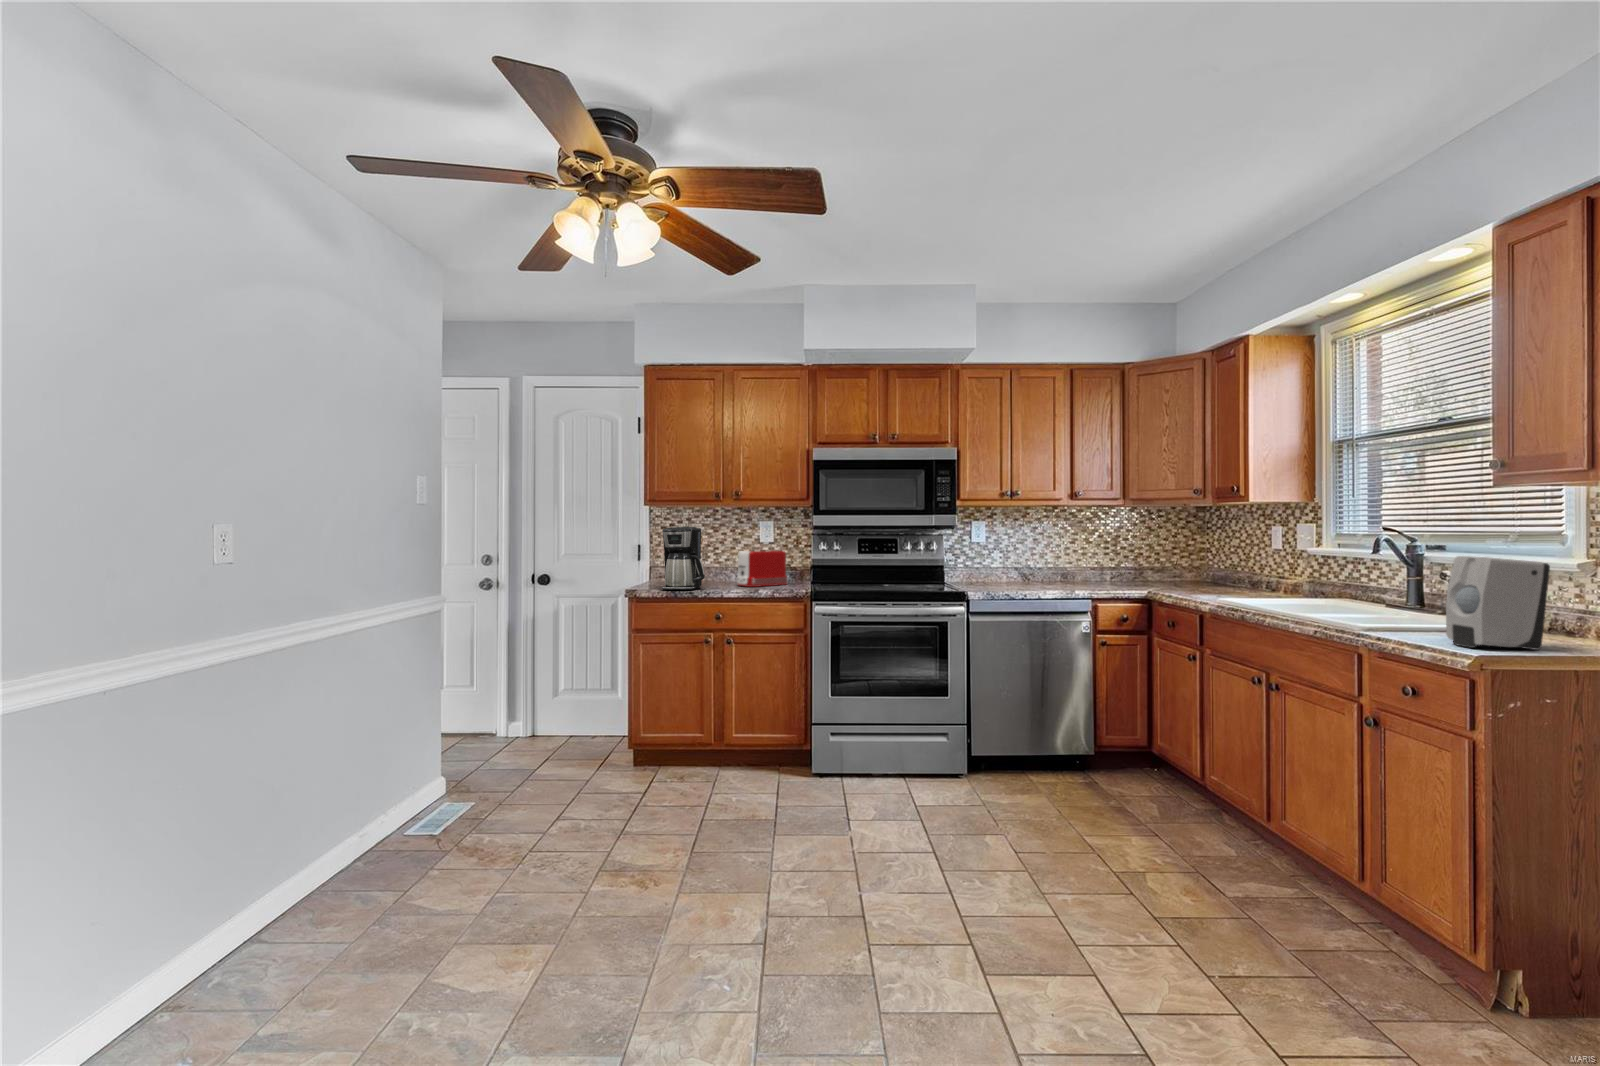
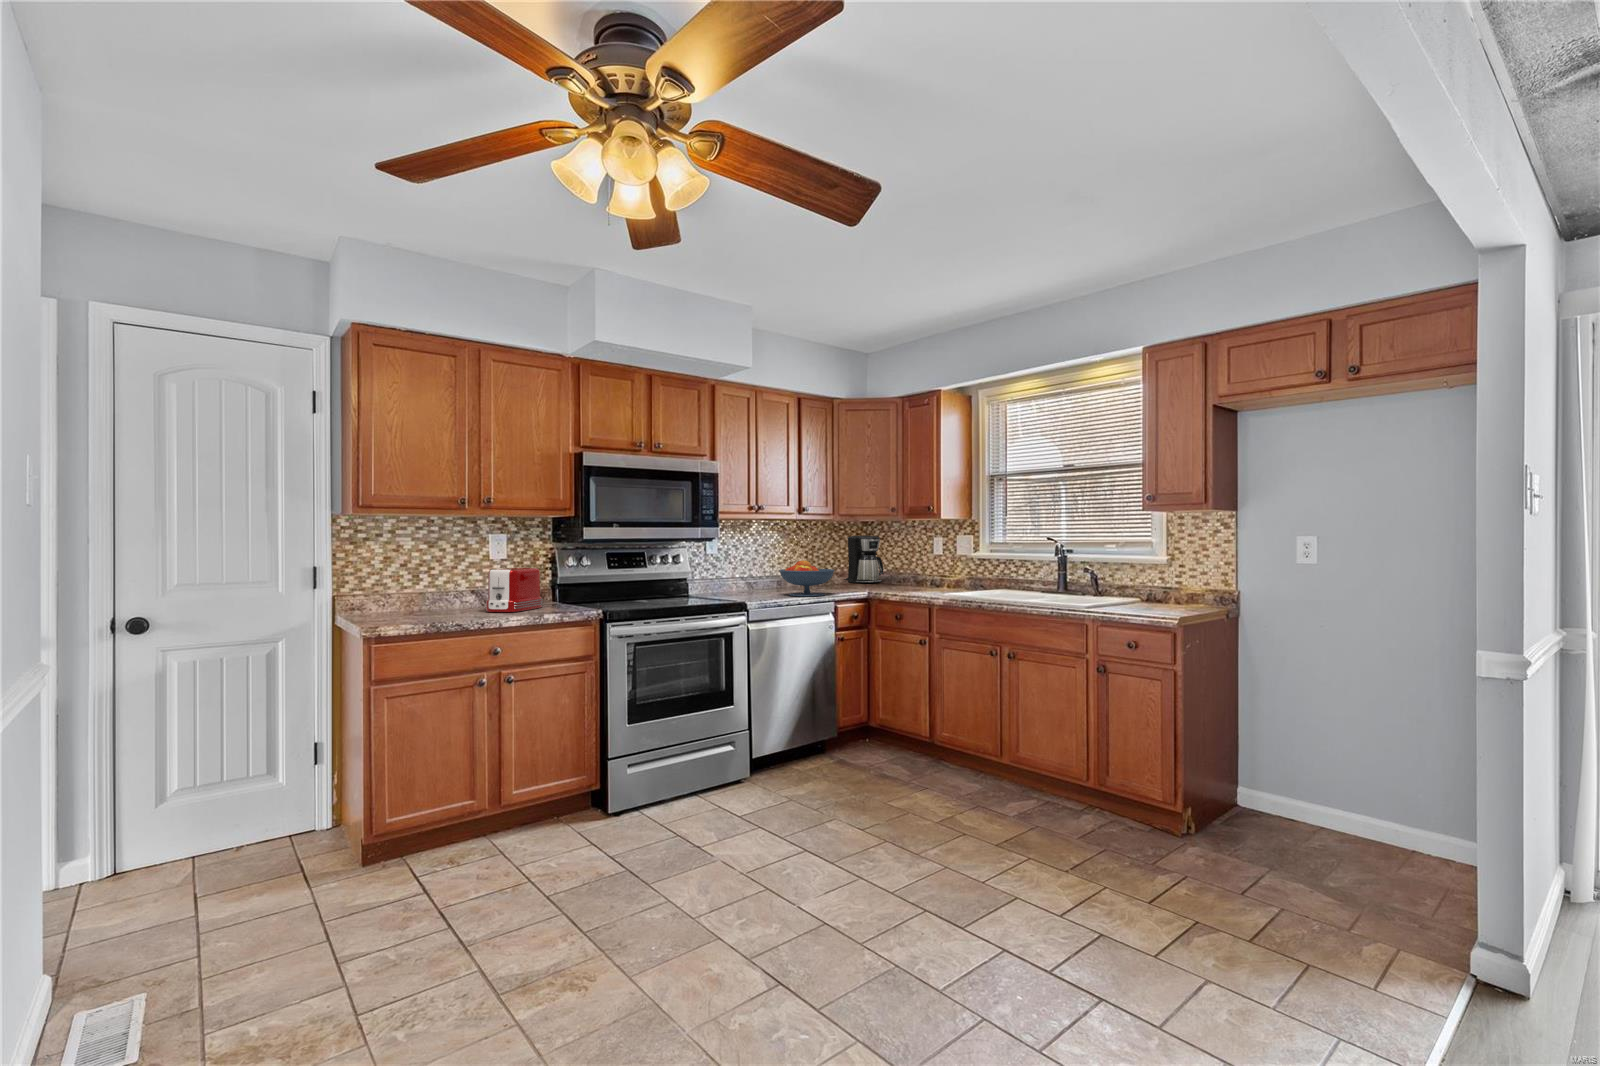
coffee maker: present [662,527,705,590] -> present [844,536,884,583]
fruit bowl: none [1022,551,1087,591] -> present [779,561,834,597]
soap dispenser: present [1446,556,1550,650] -> none [1140,556,1184,613]

